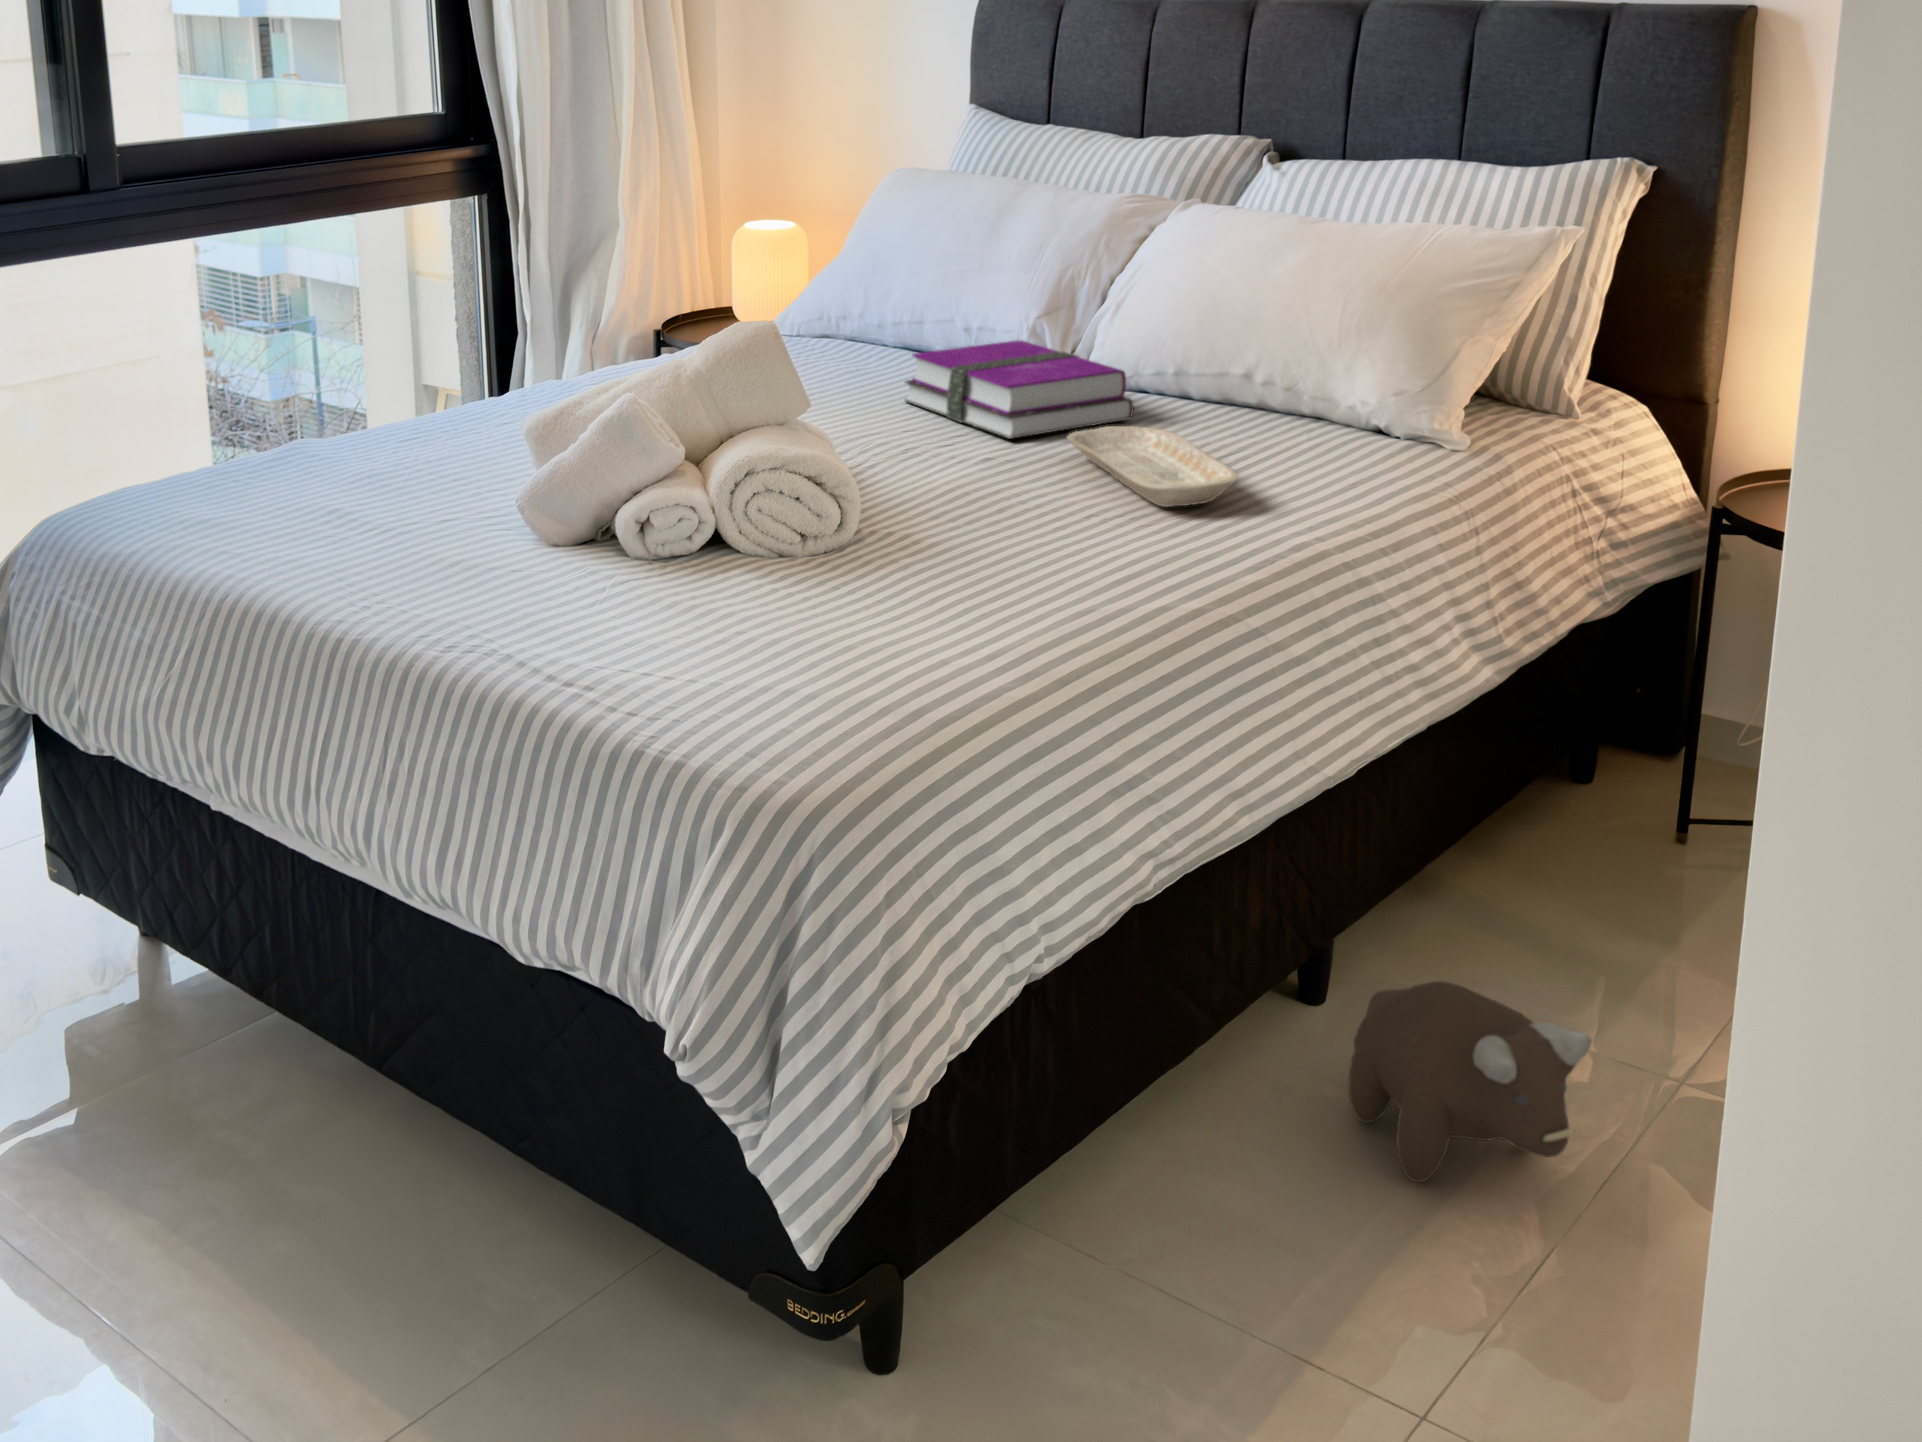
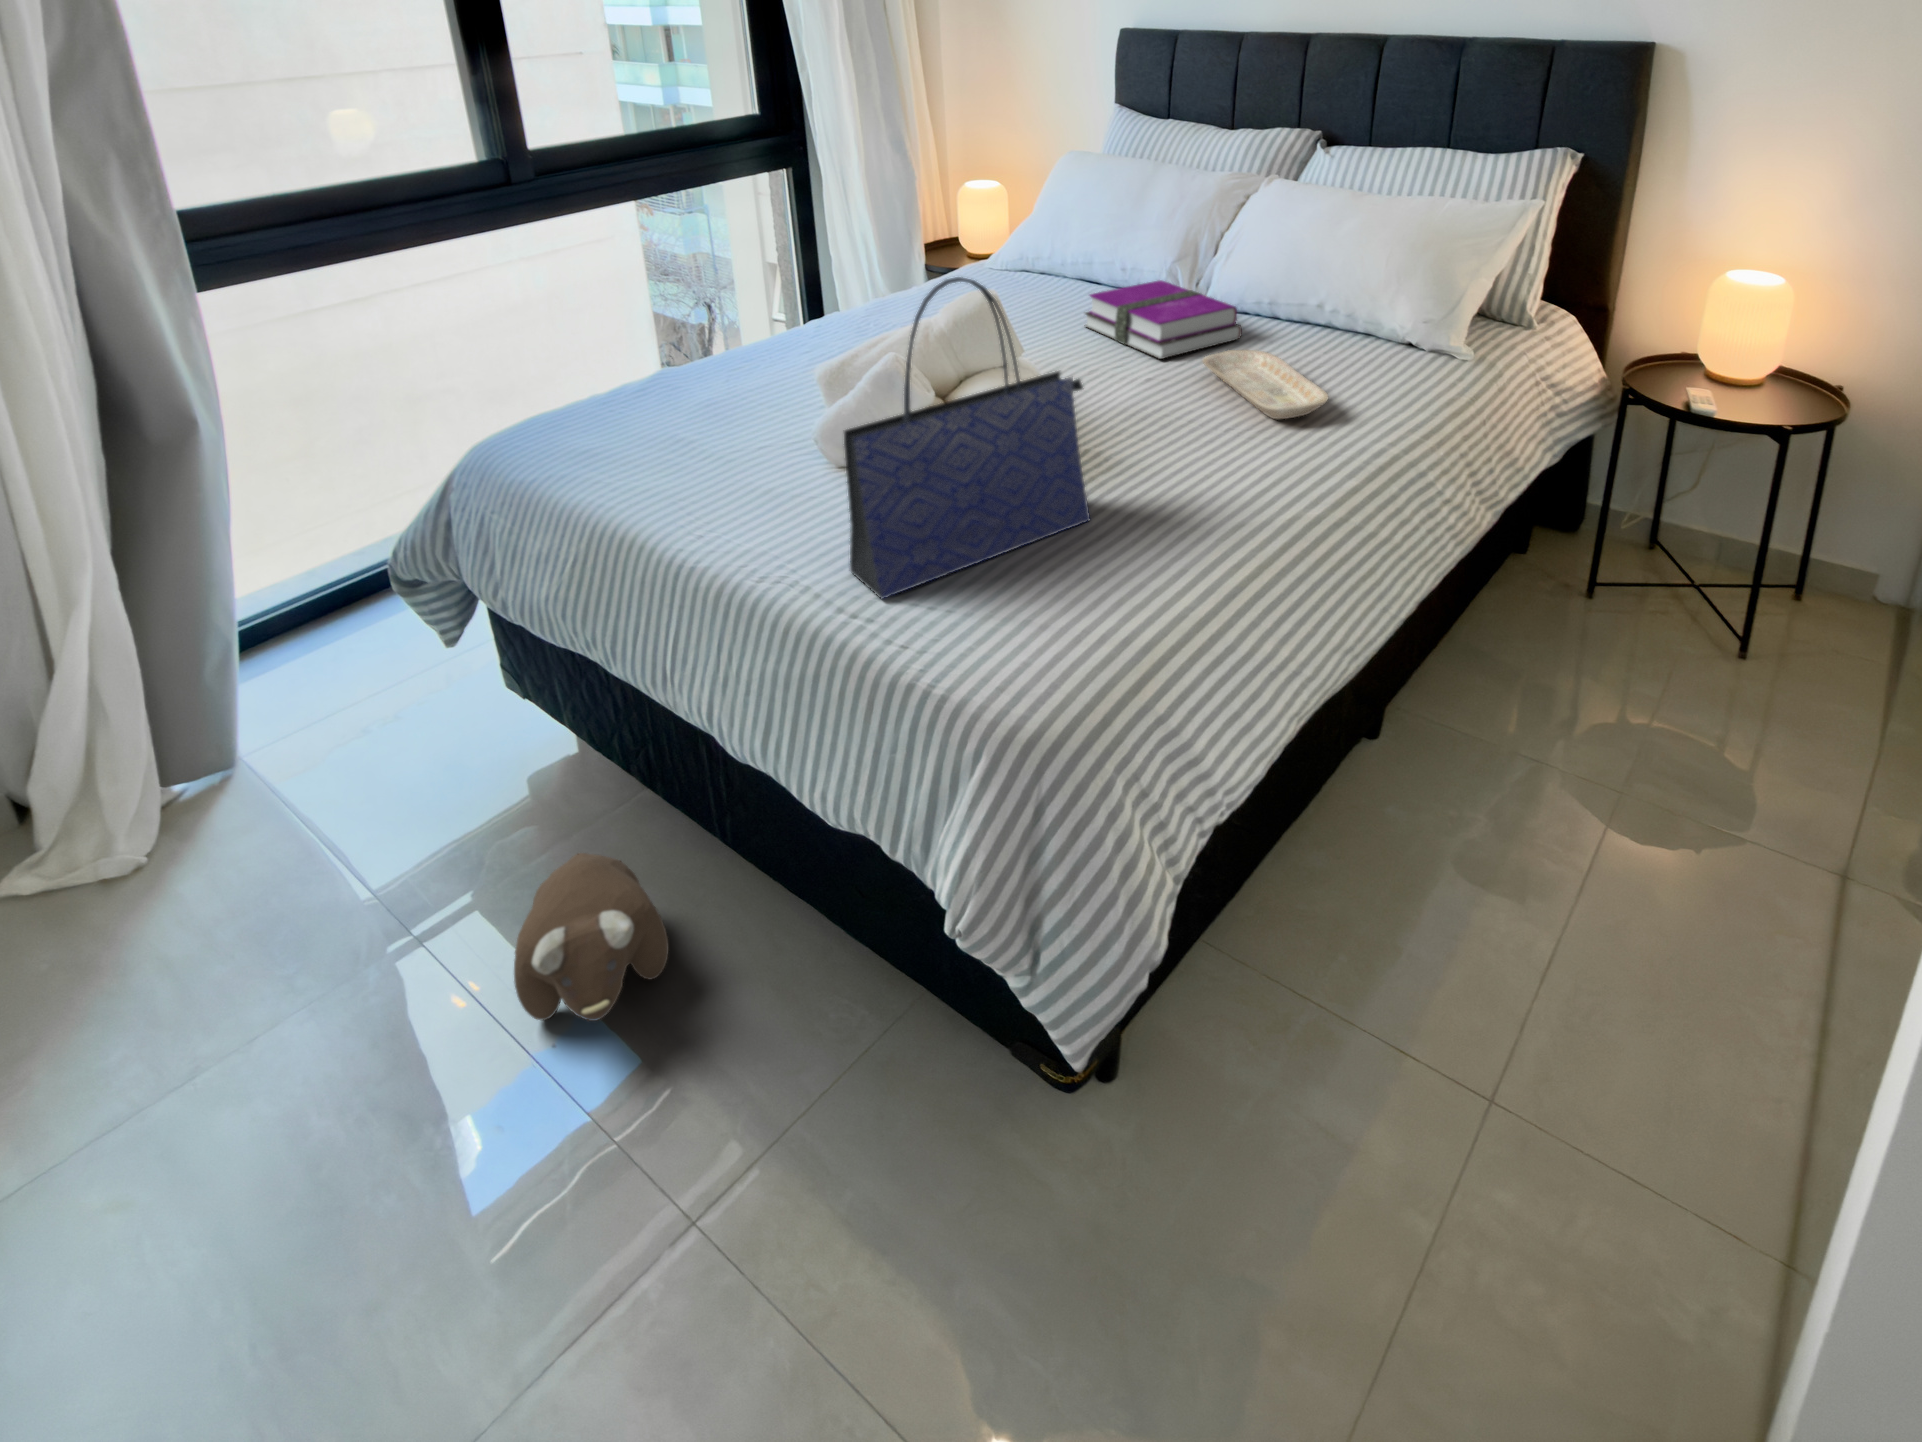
tote bag: none [562,256,886,668] -> present [844,277,1090,599]
plush toy: present [1349,981,1592,1183] -> present [514,853,669,1021]

